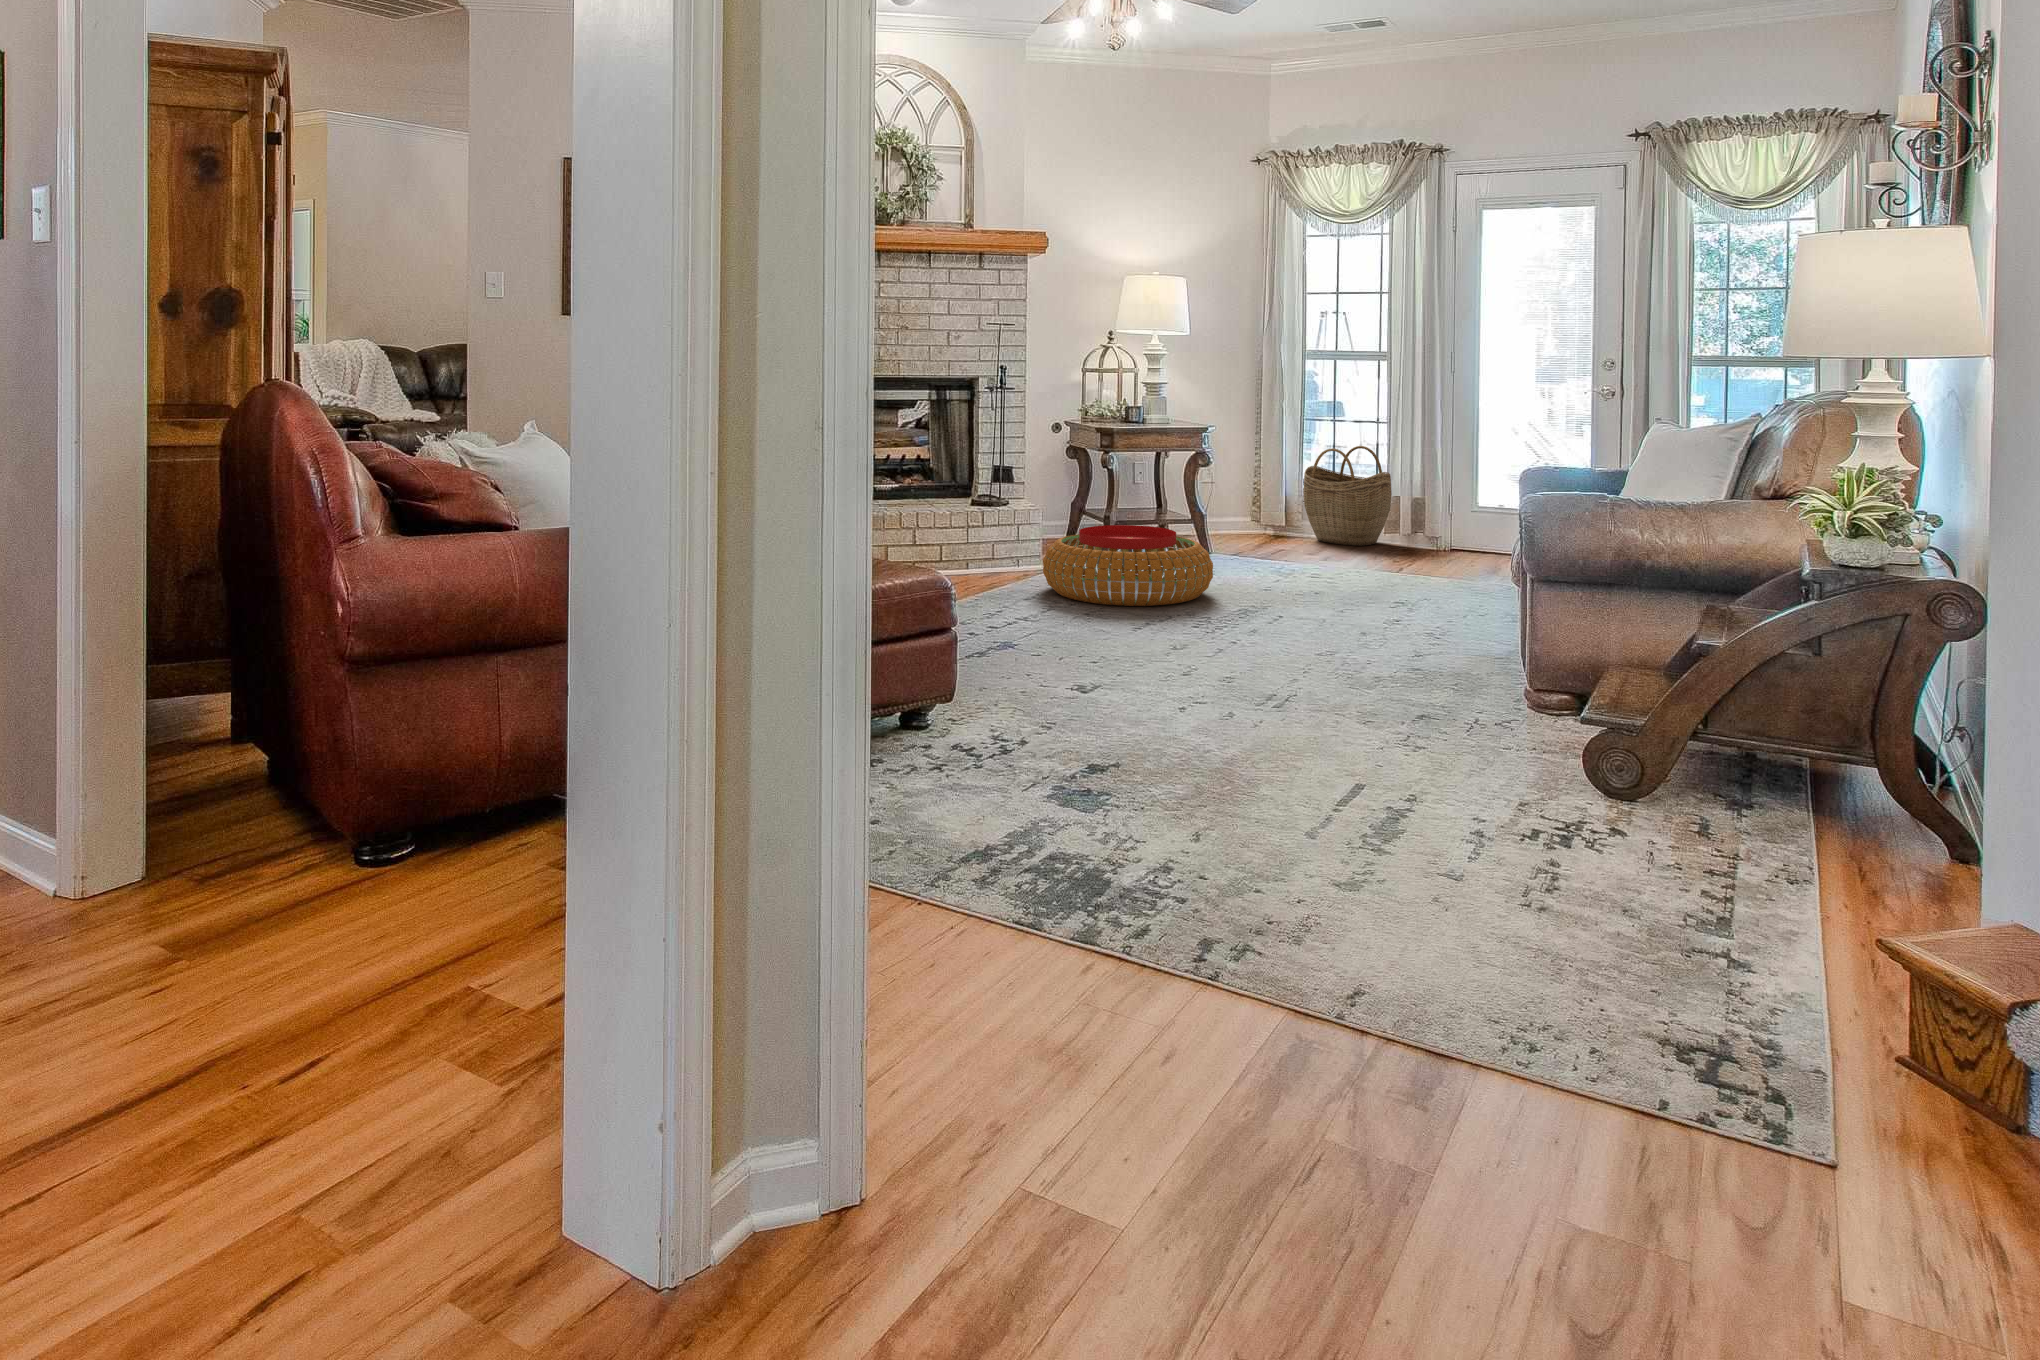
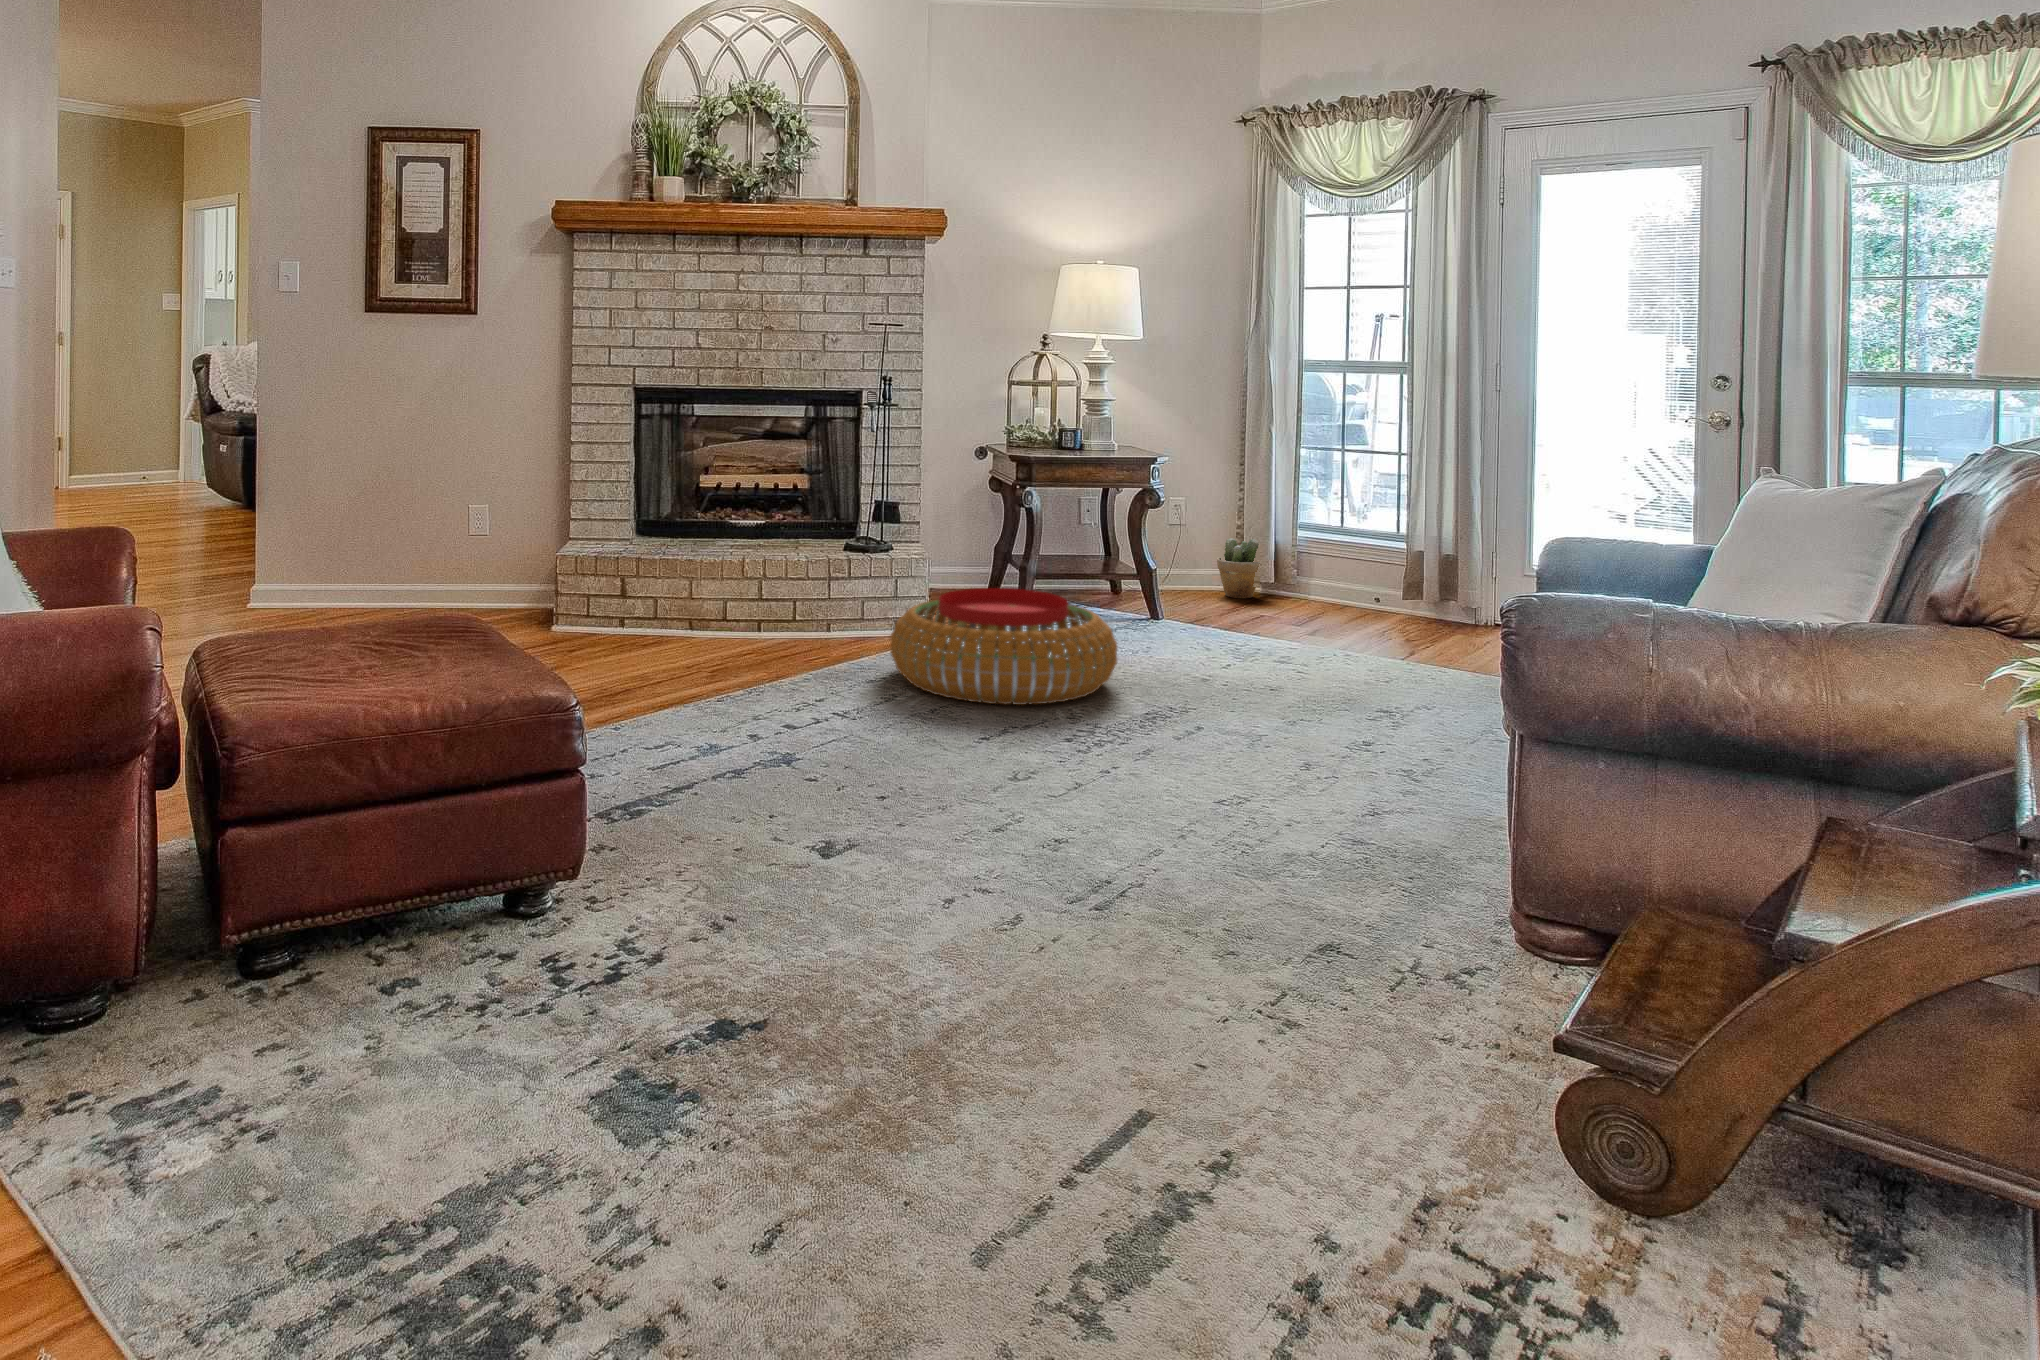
woven basket: present [1303,446,1392,546] -> none [1294,484,1412,615]
potted plant: none [1243,491,1278,537] -> present [1217,538,1260,598]

